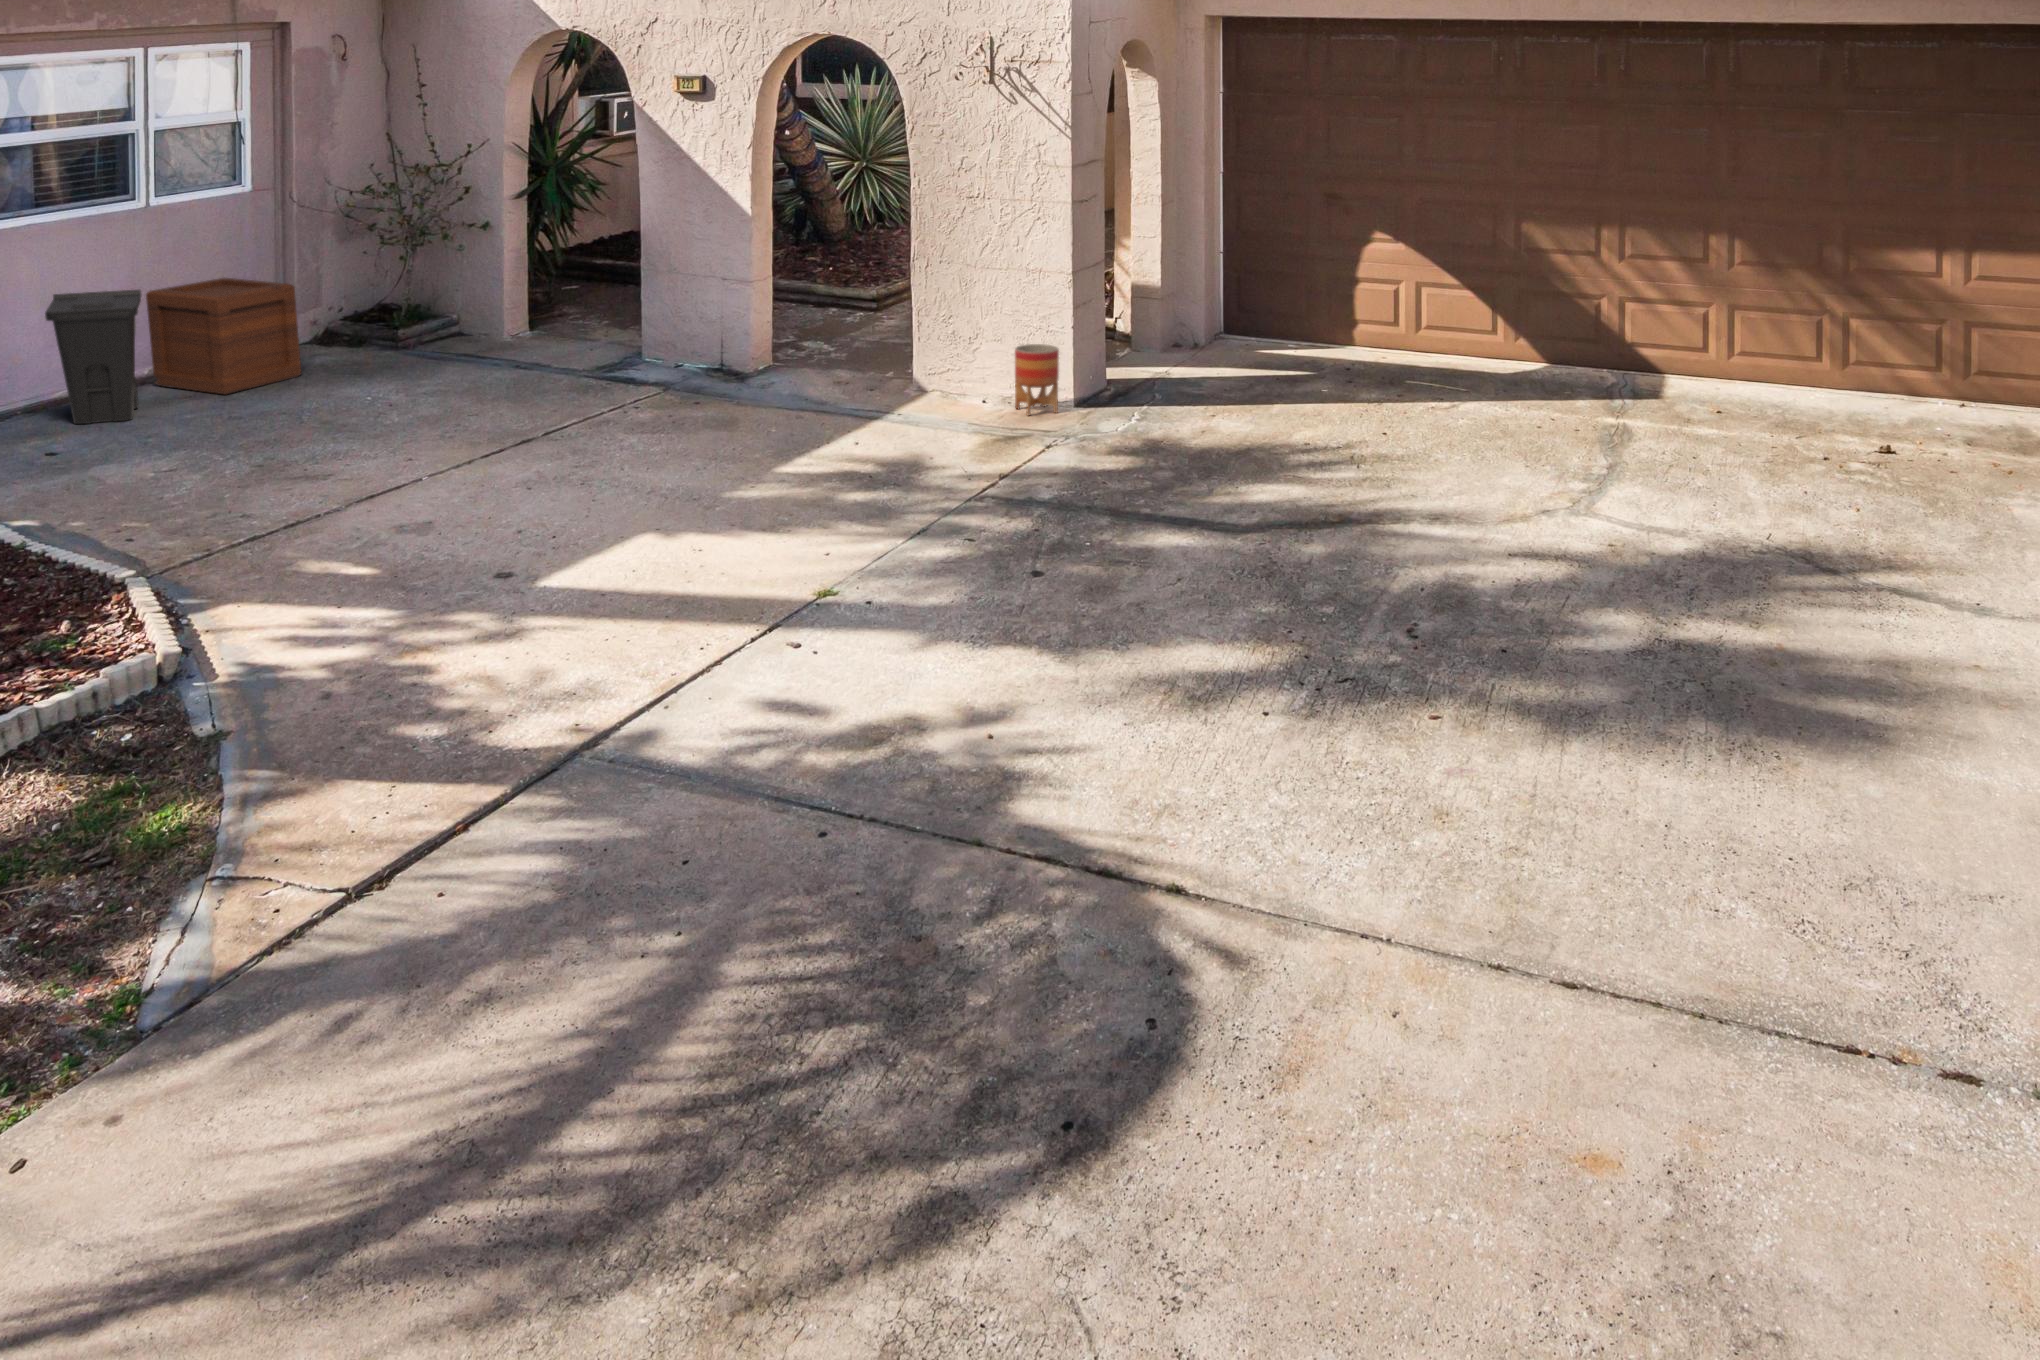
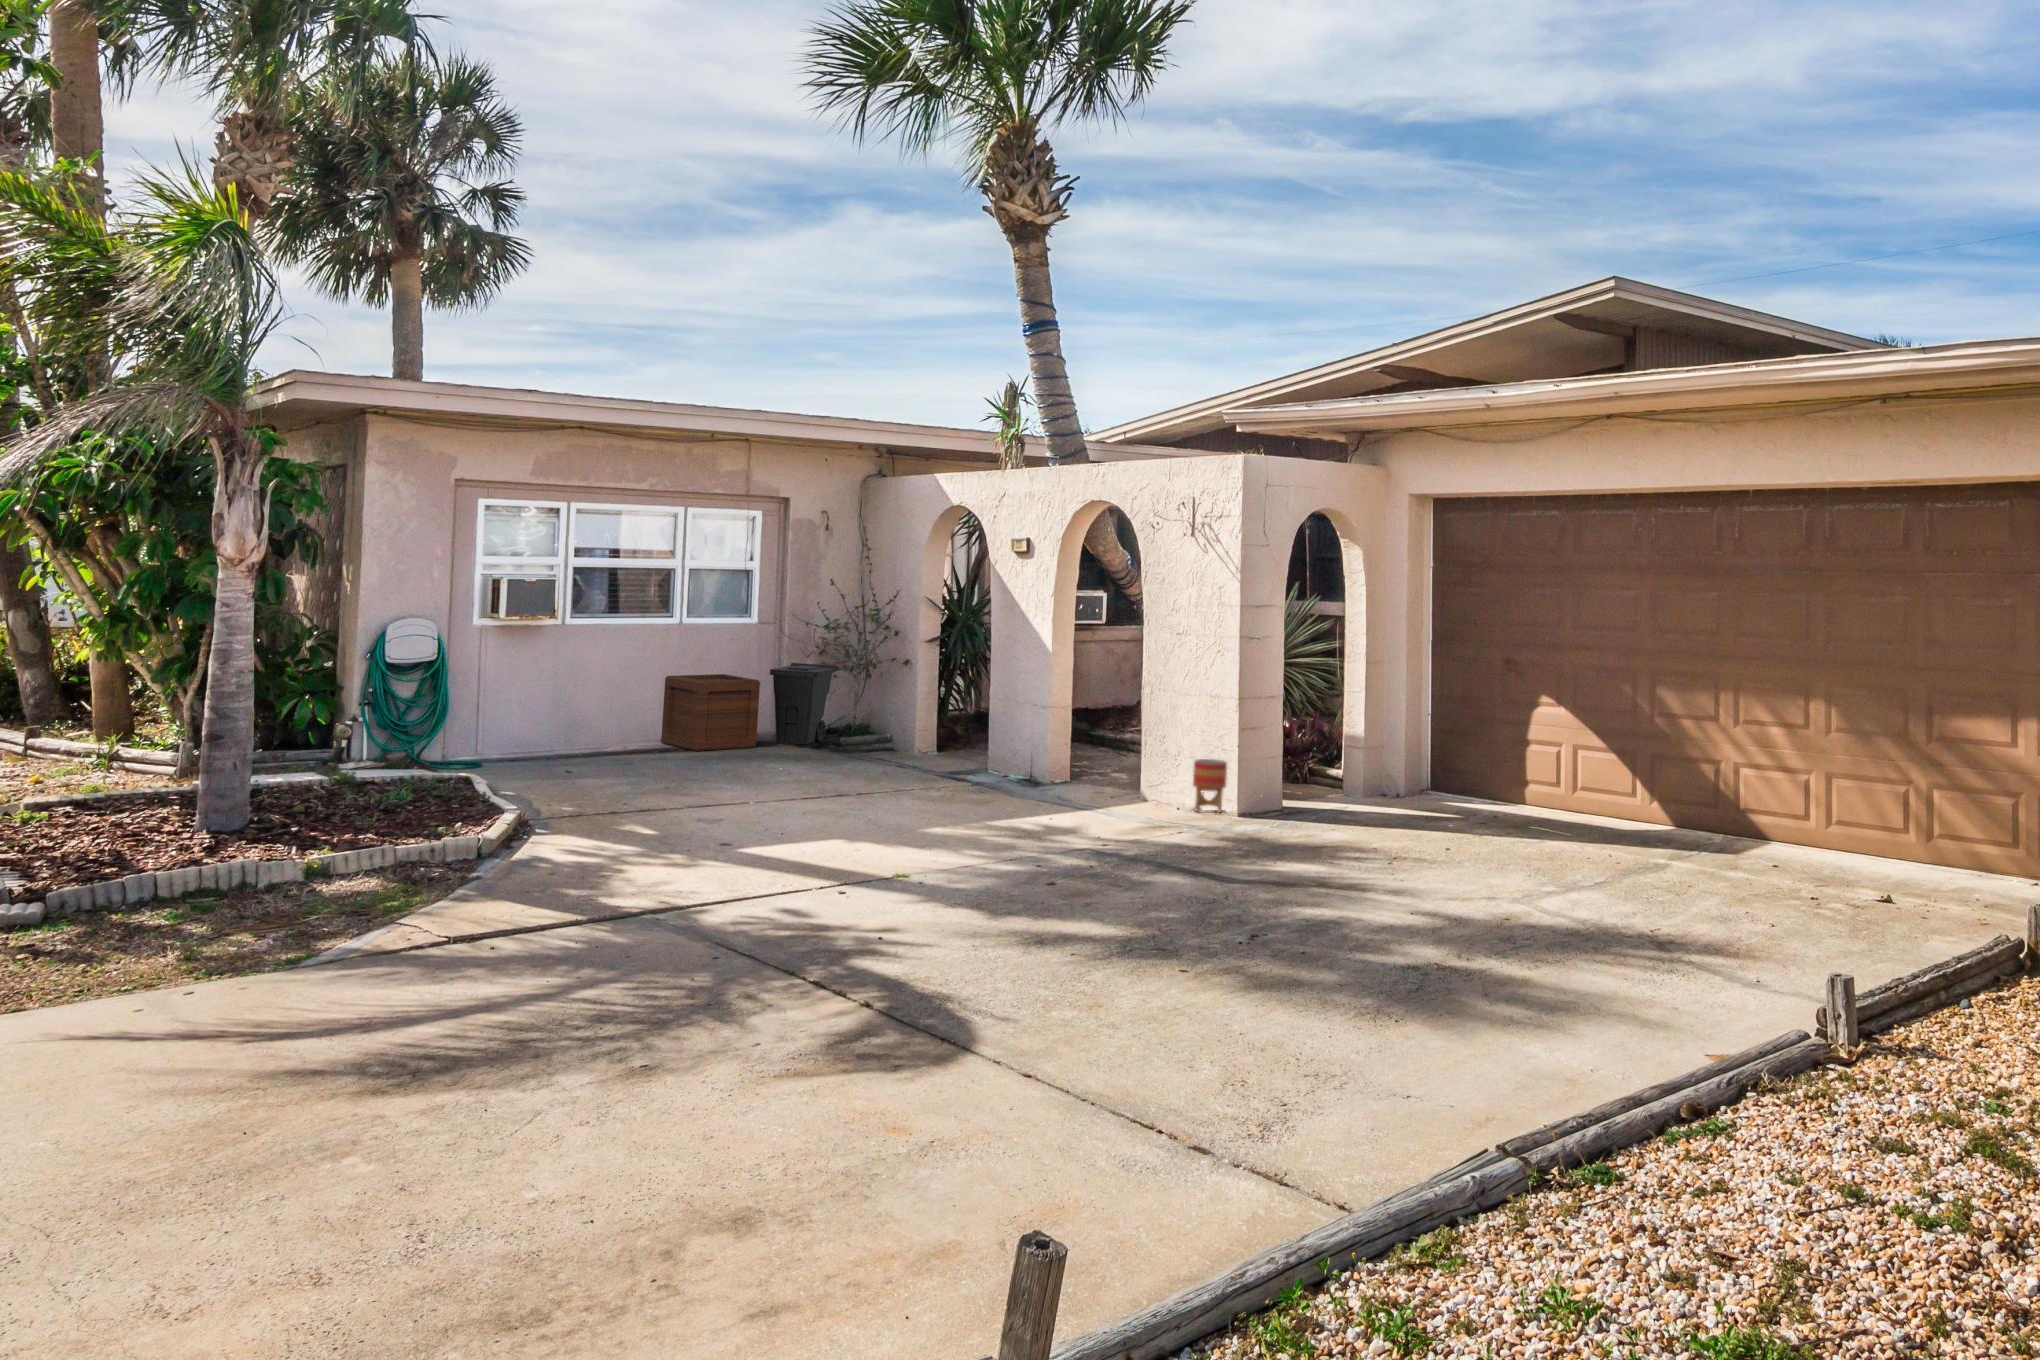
trash can: present [45,290,141,424] -> present [770,663,839,744]

